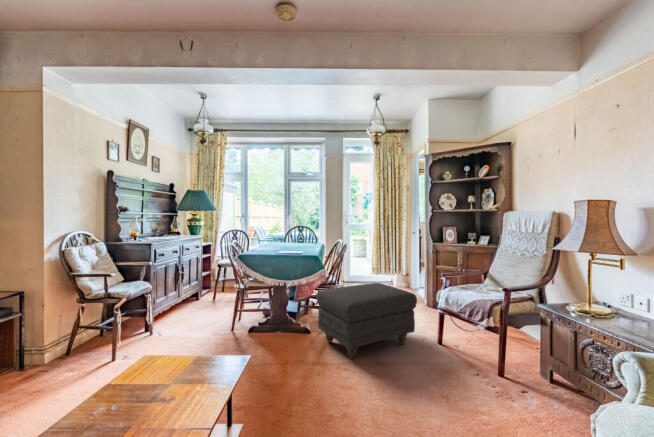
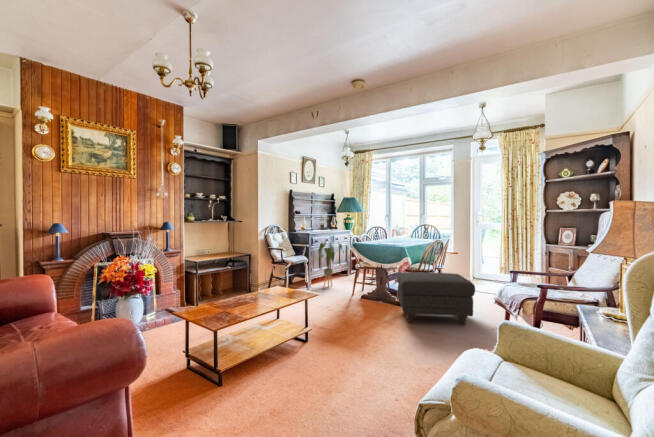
house plant: none [165,254,208,324] -> present [318,242,344,287]

